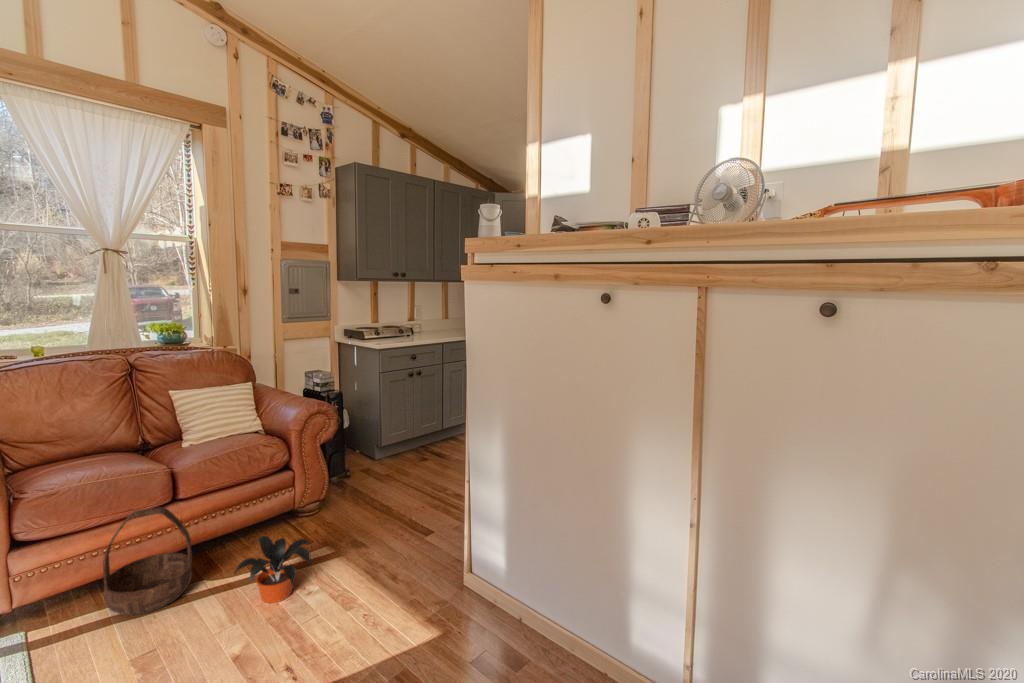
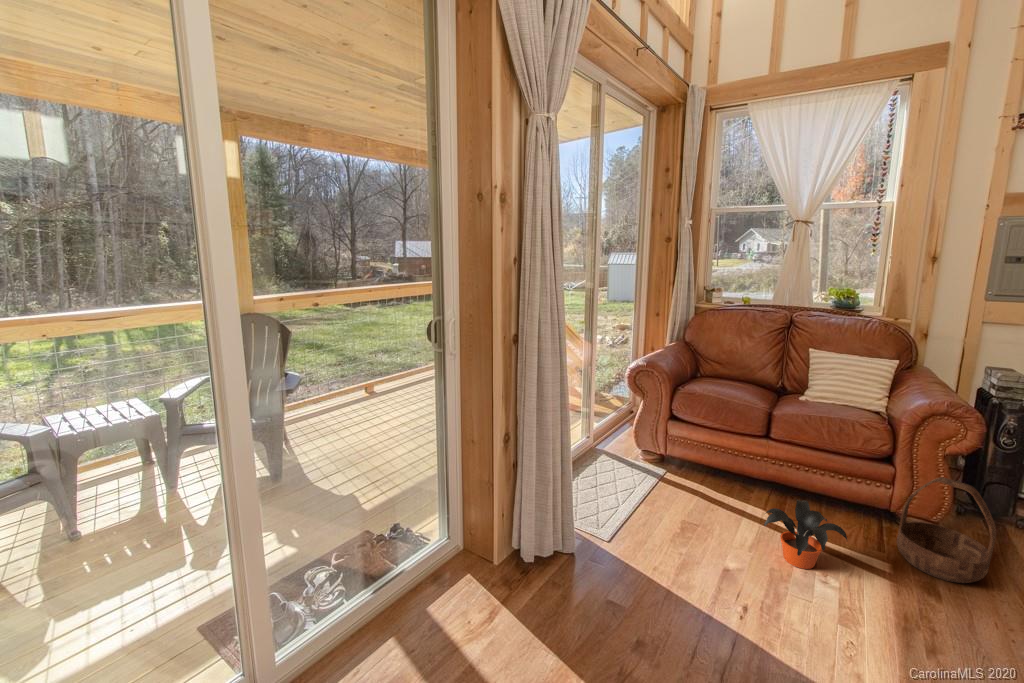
basket: present [103,507,192,615] -> present [897,477,996,583]

